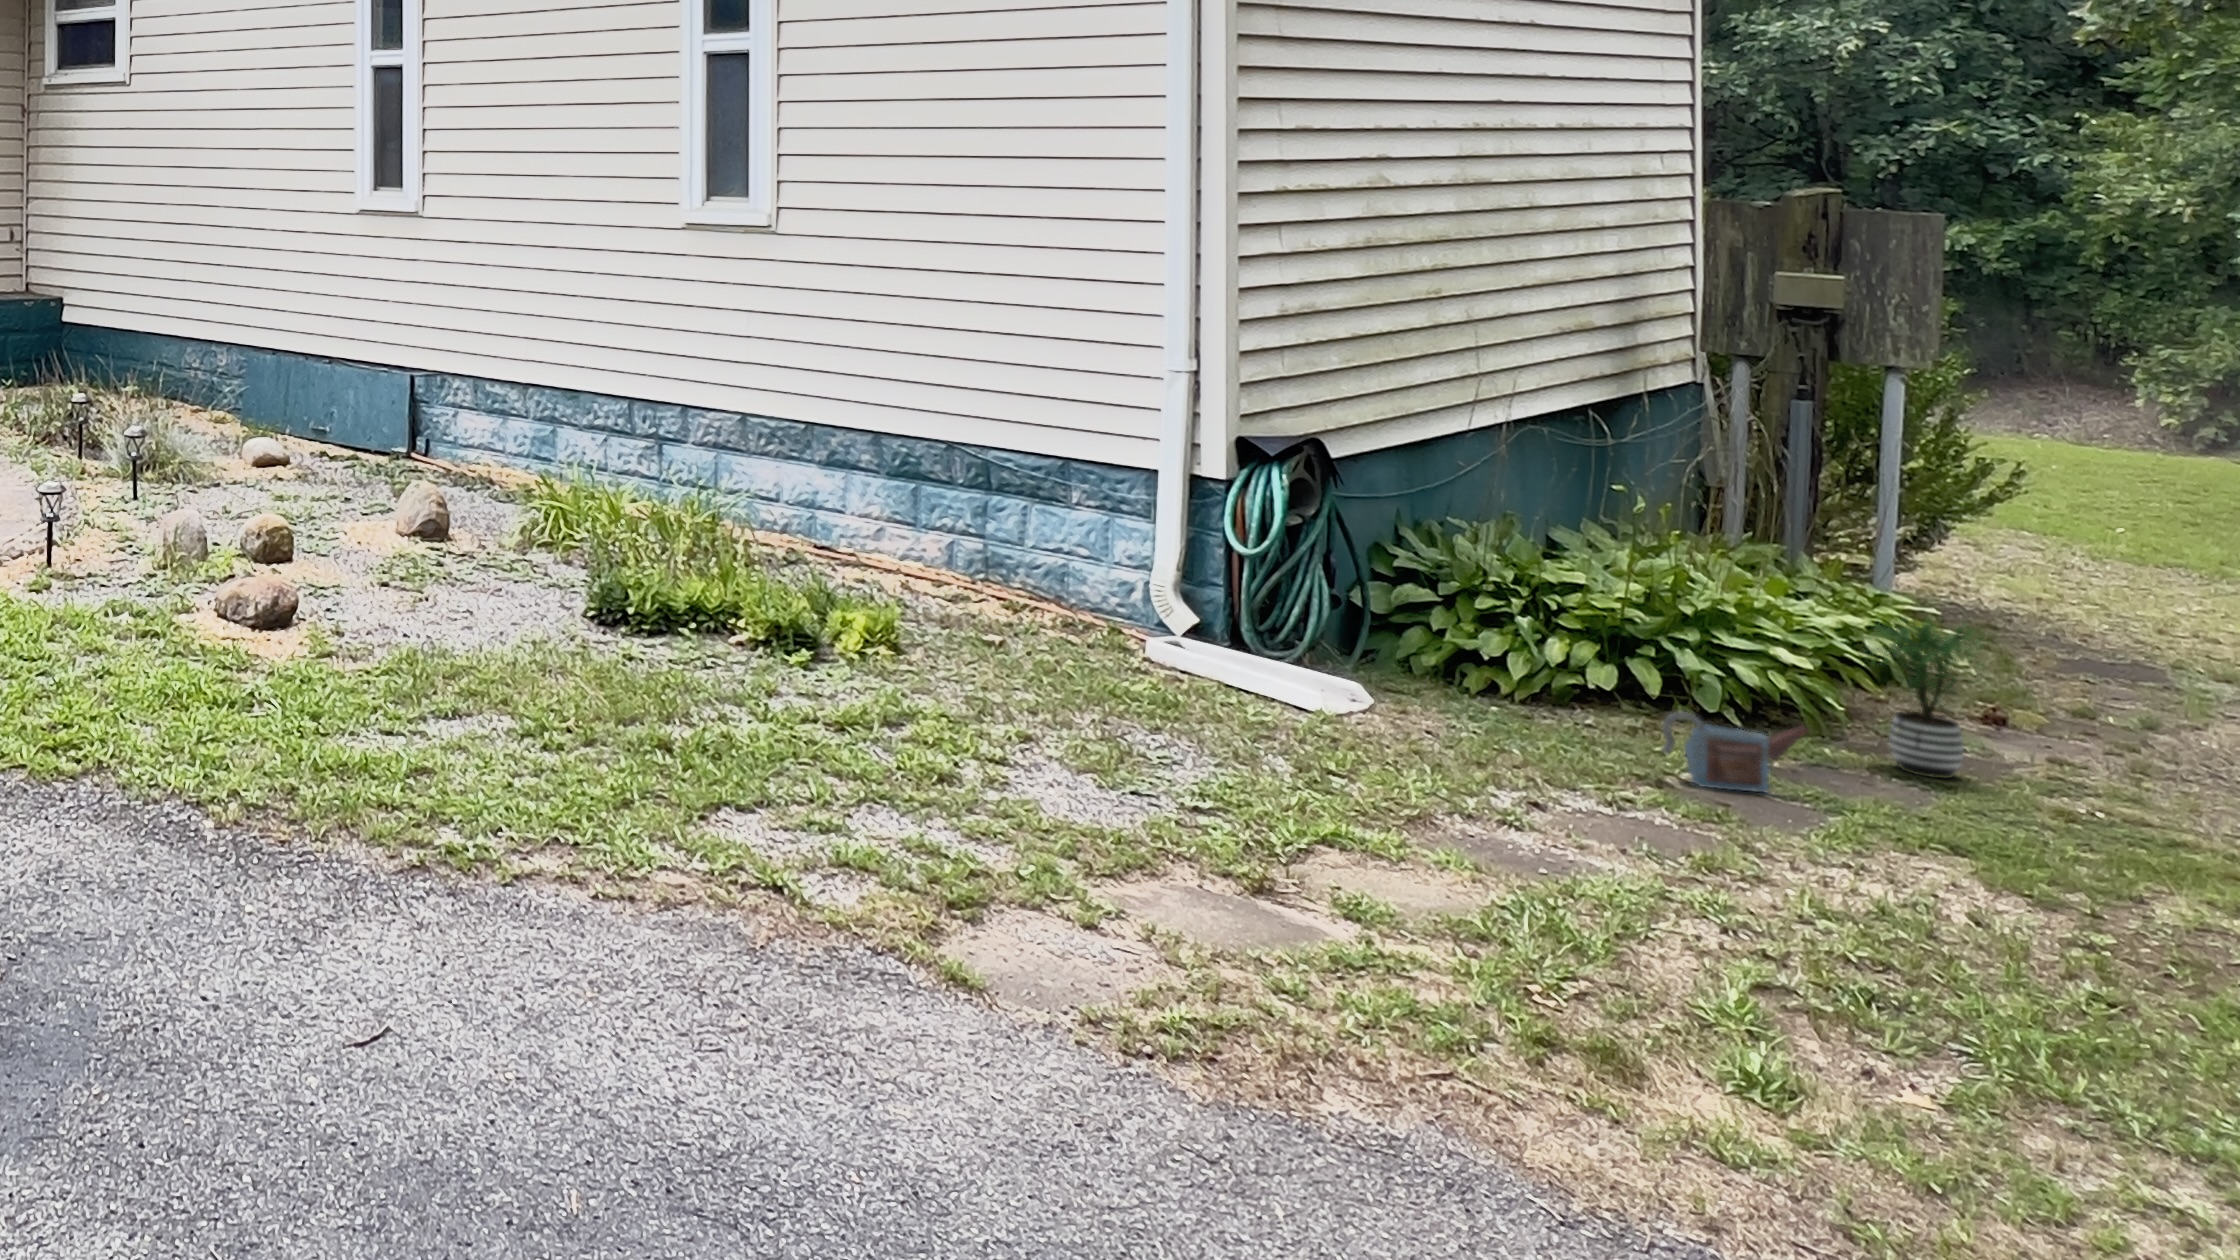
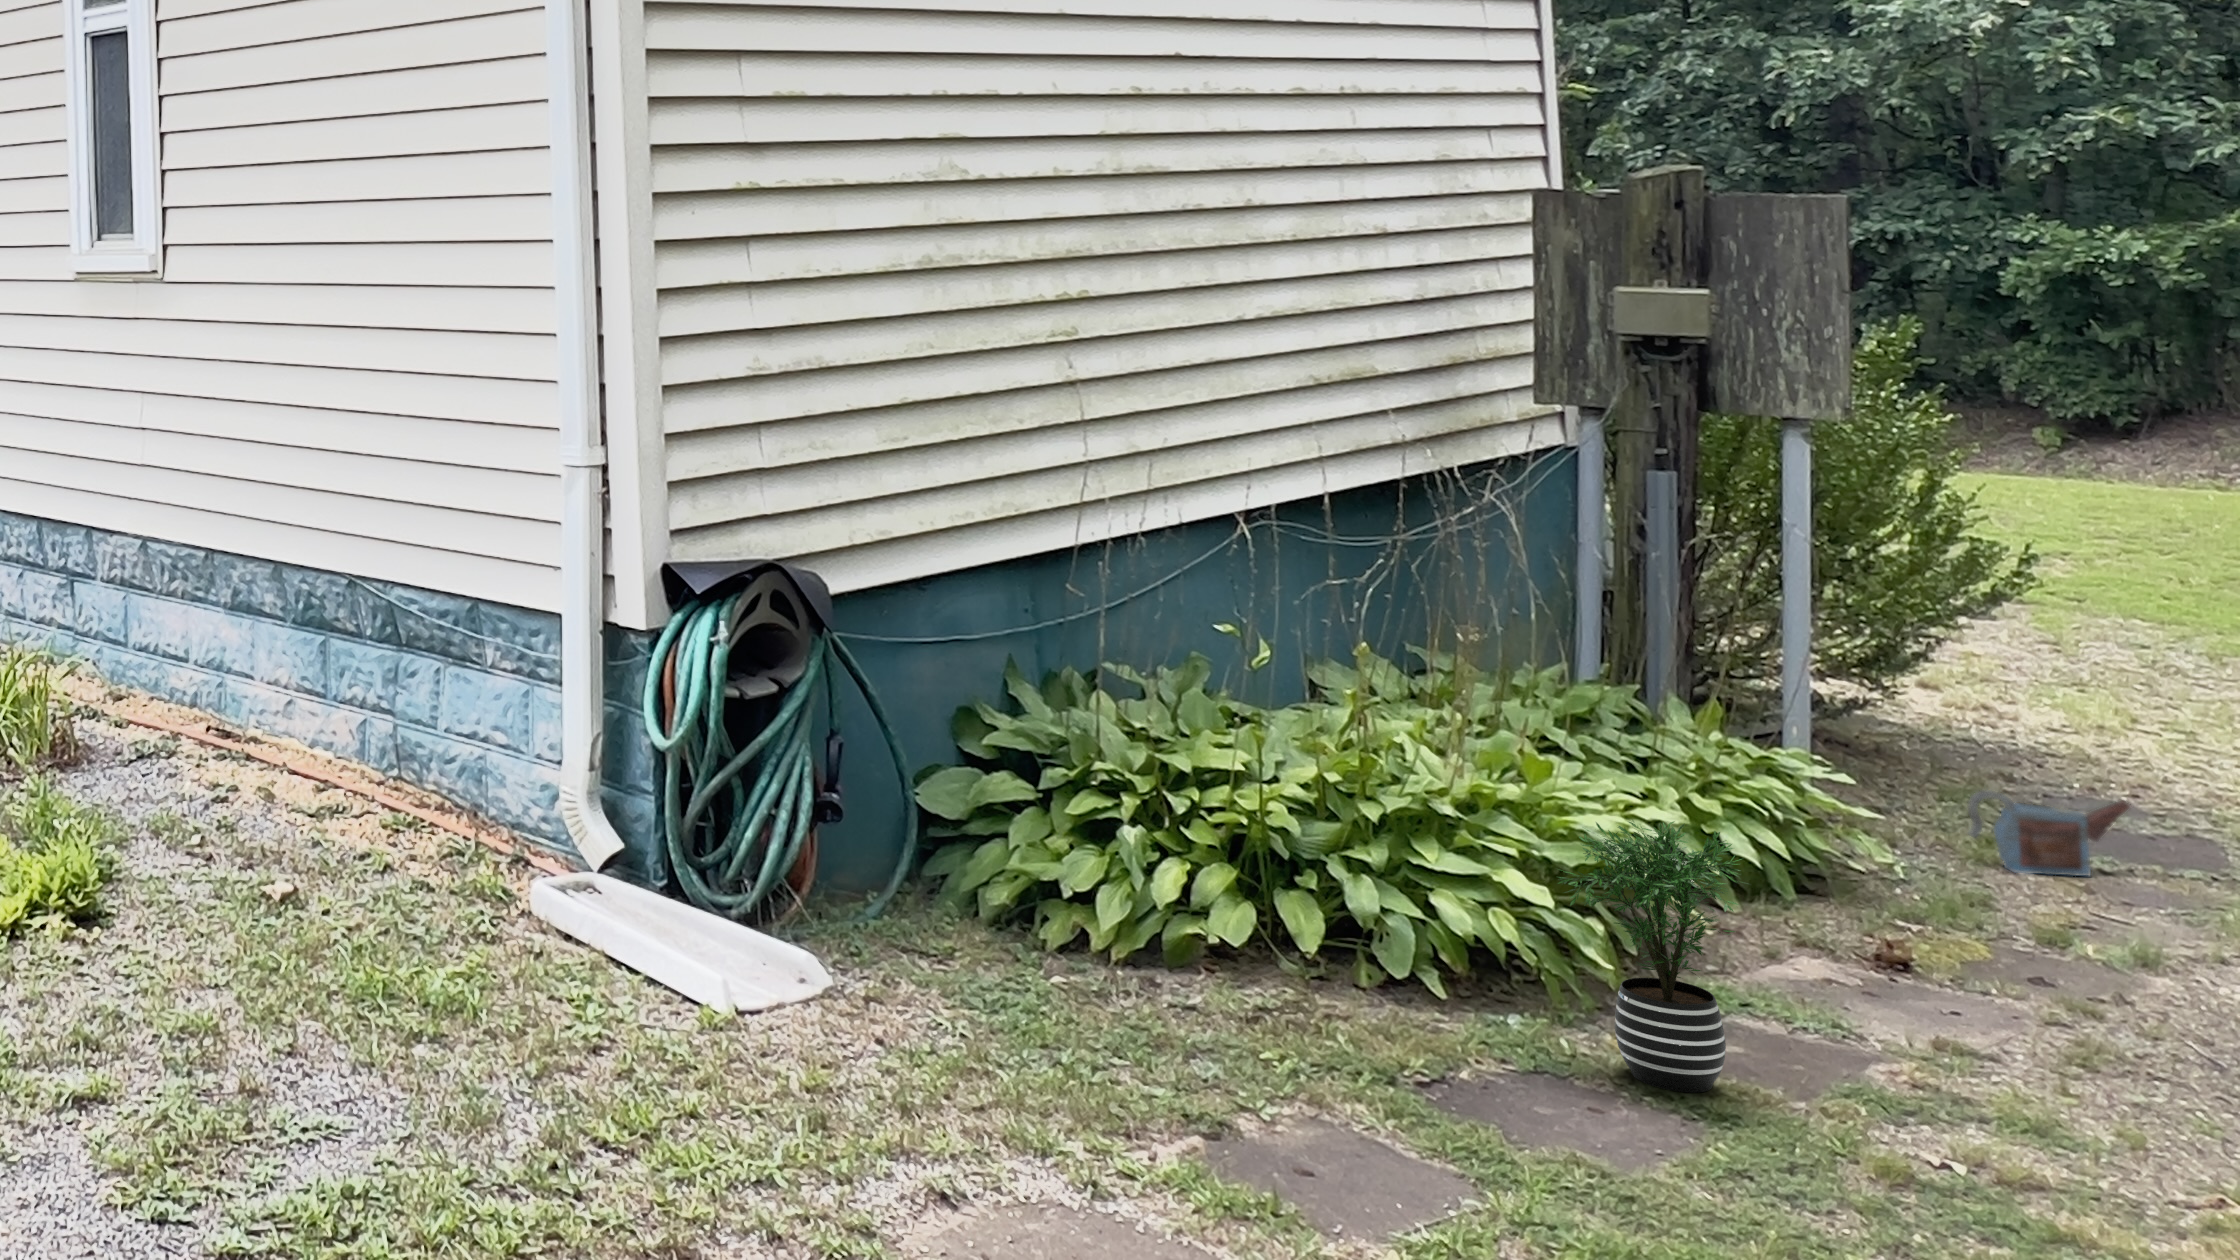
watering can: present [1662,712,1808,792] -> present [1968,790,2131,876]

